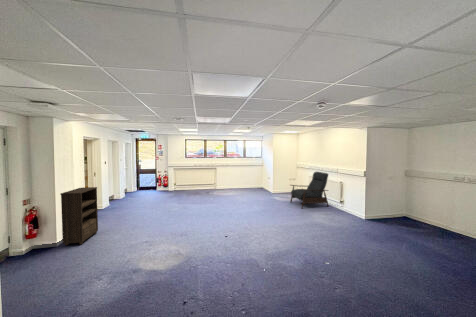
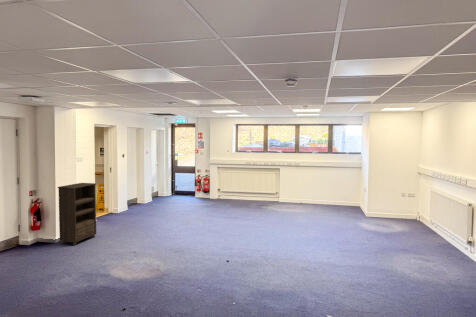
chair: present [291,172,329,209] -> none [384,184,461,255]

